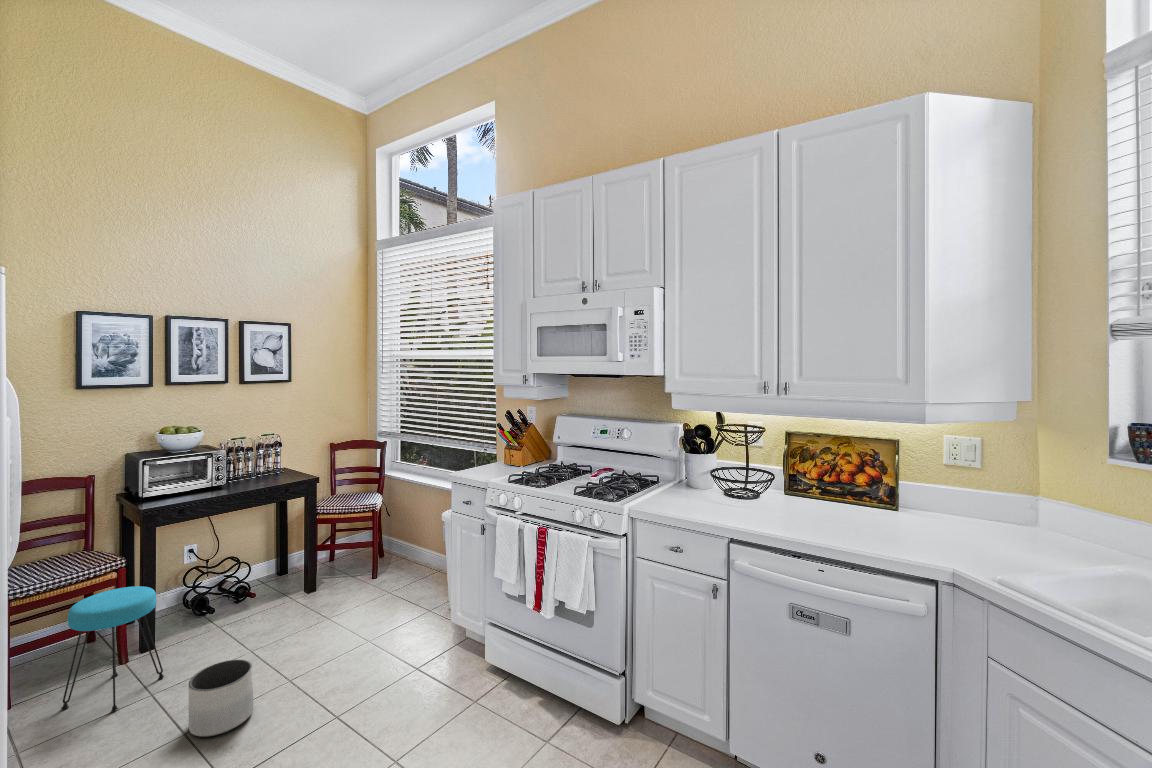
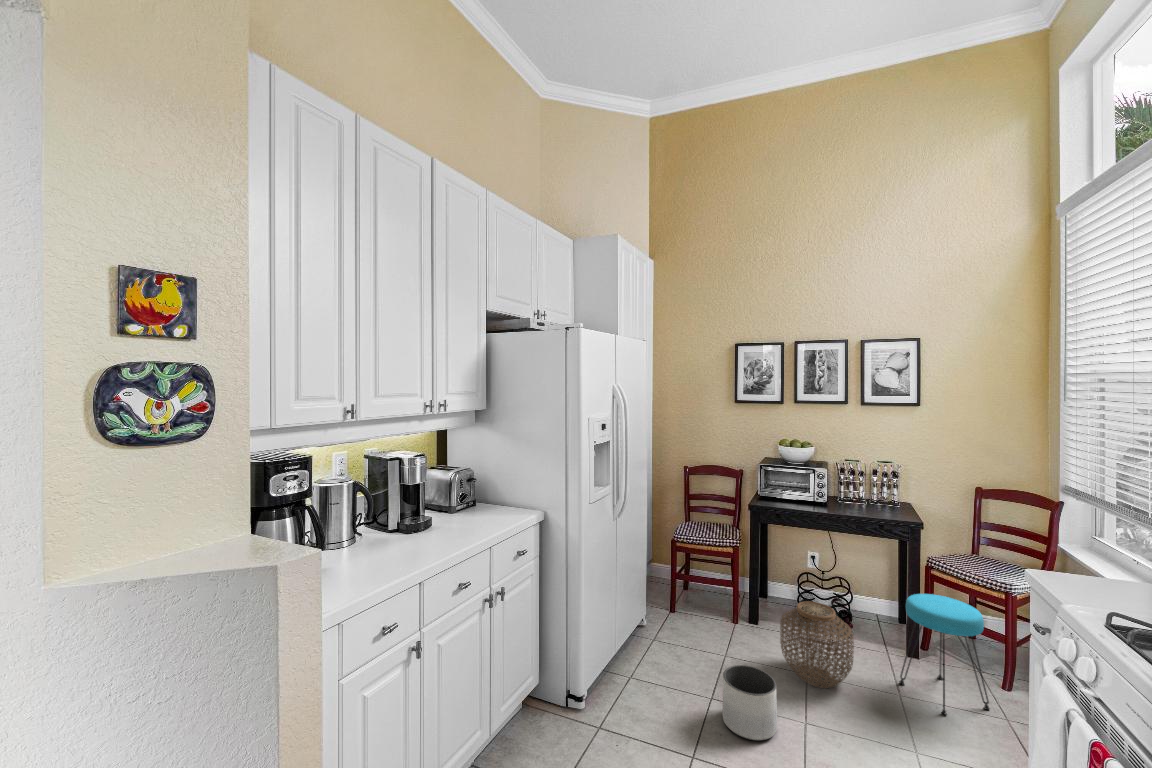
woven basket: none [209,578,285,658] -> present [780,601,854,688]
stool: present [61,586,164,711] -> present [899,594,990,715]

